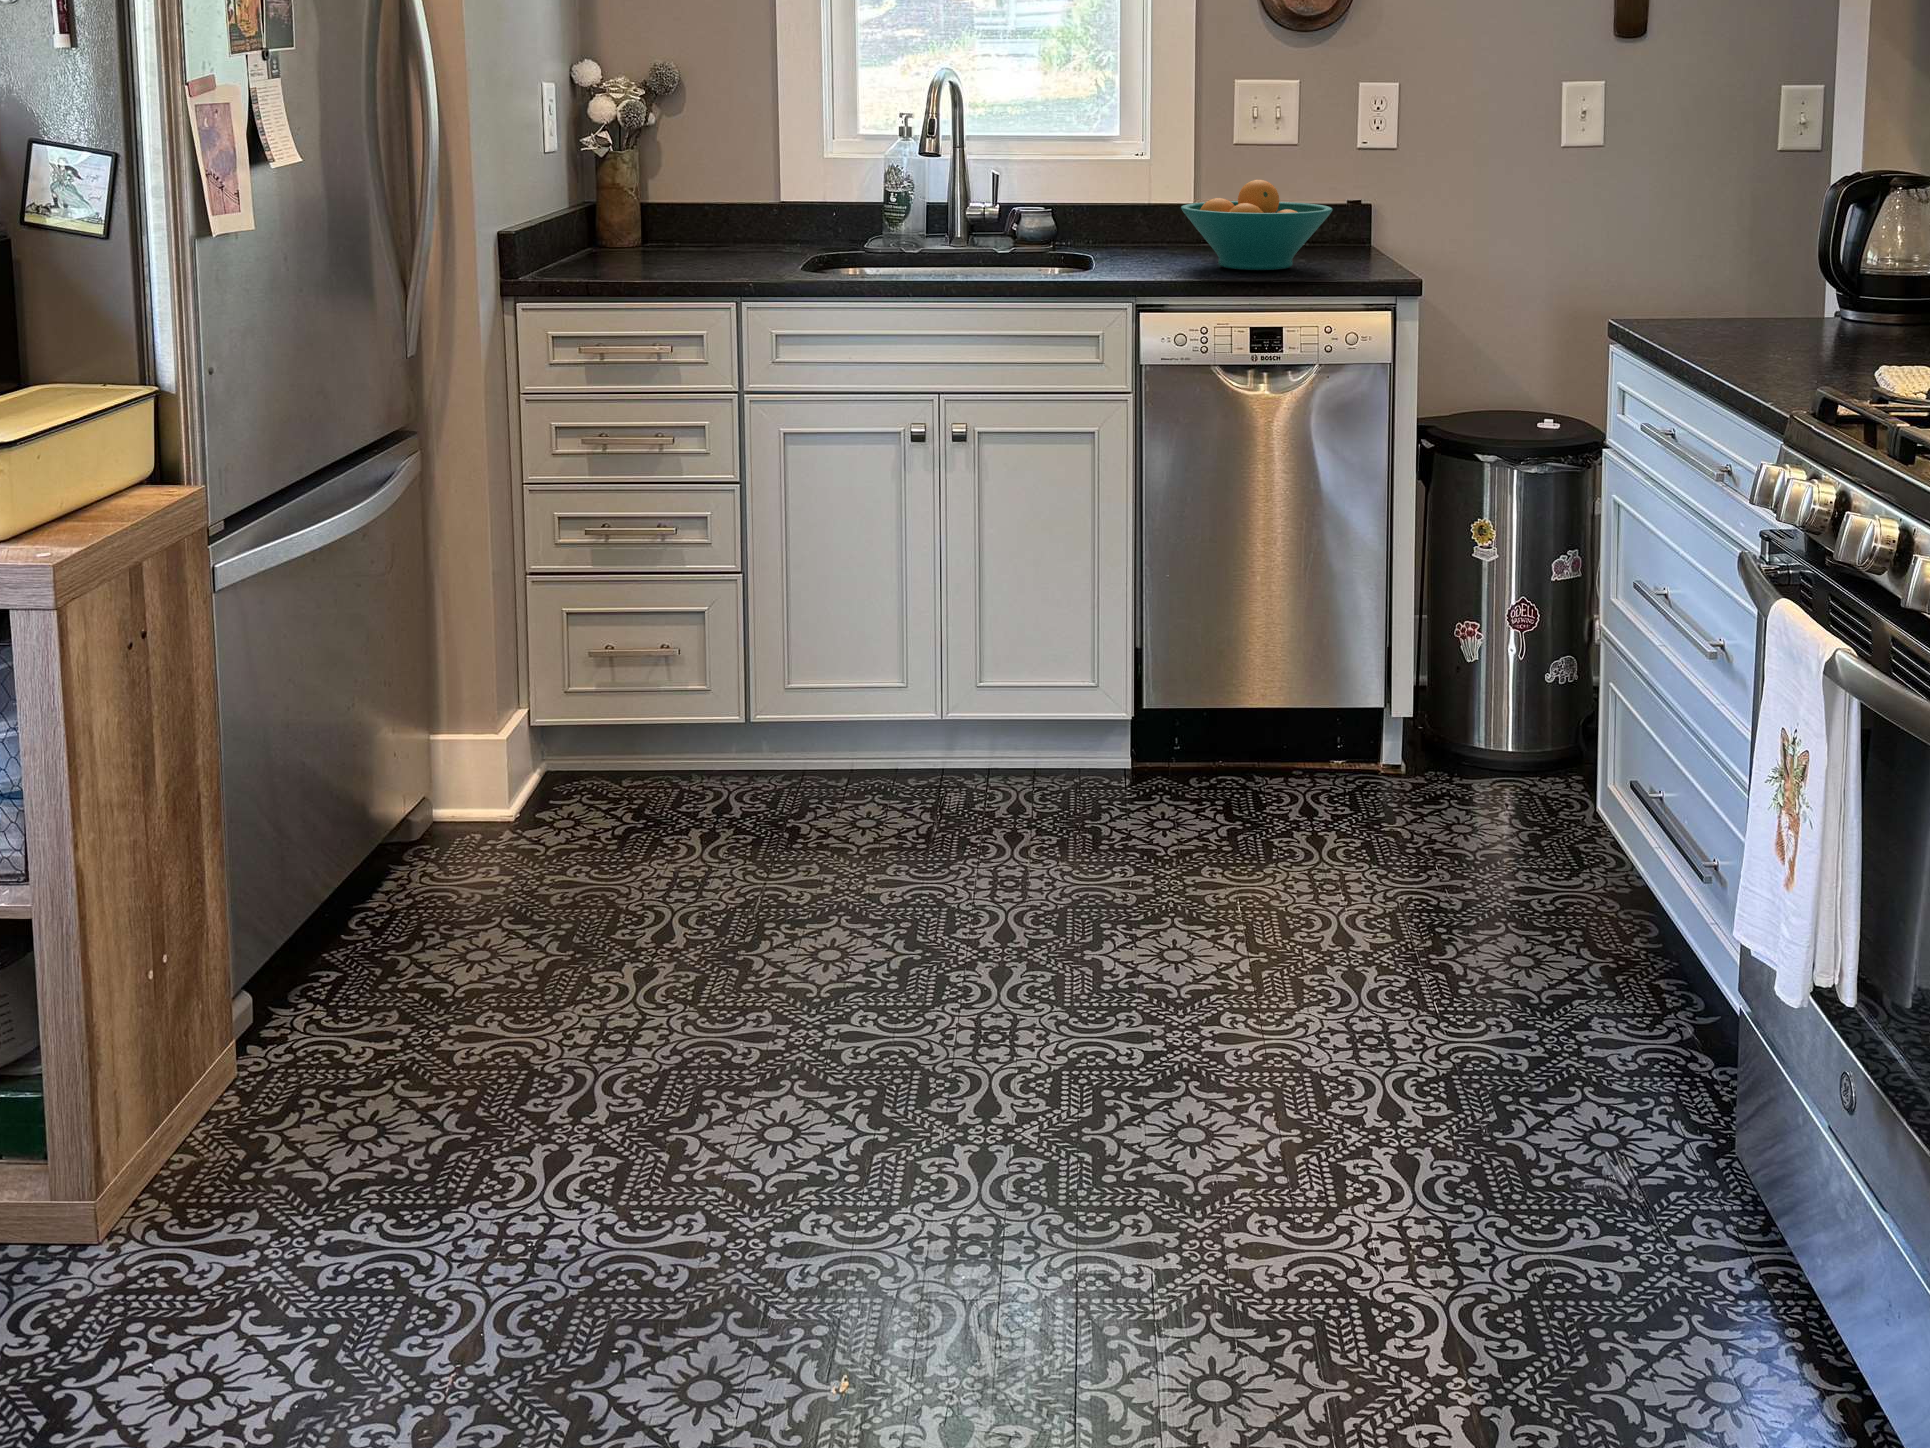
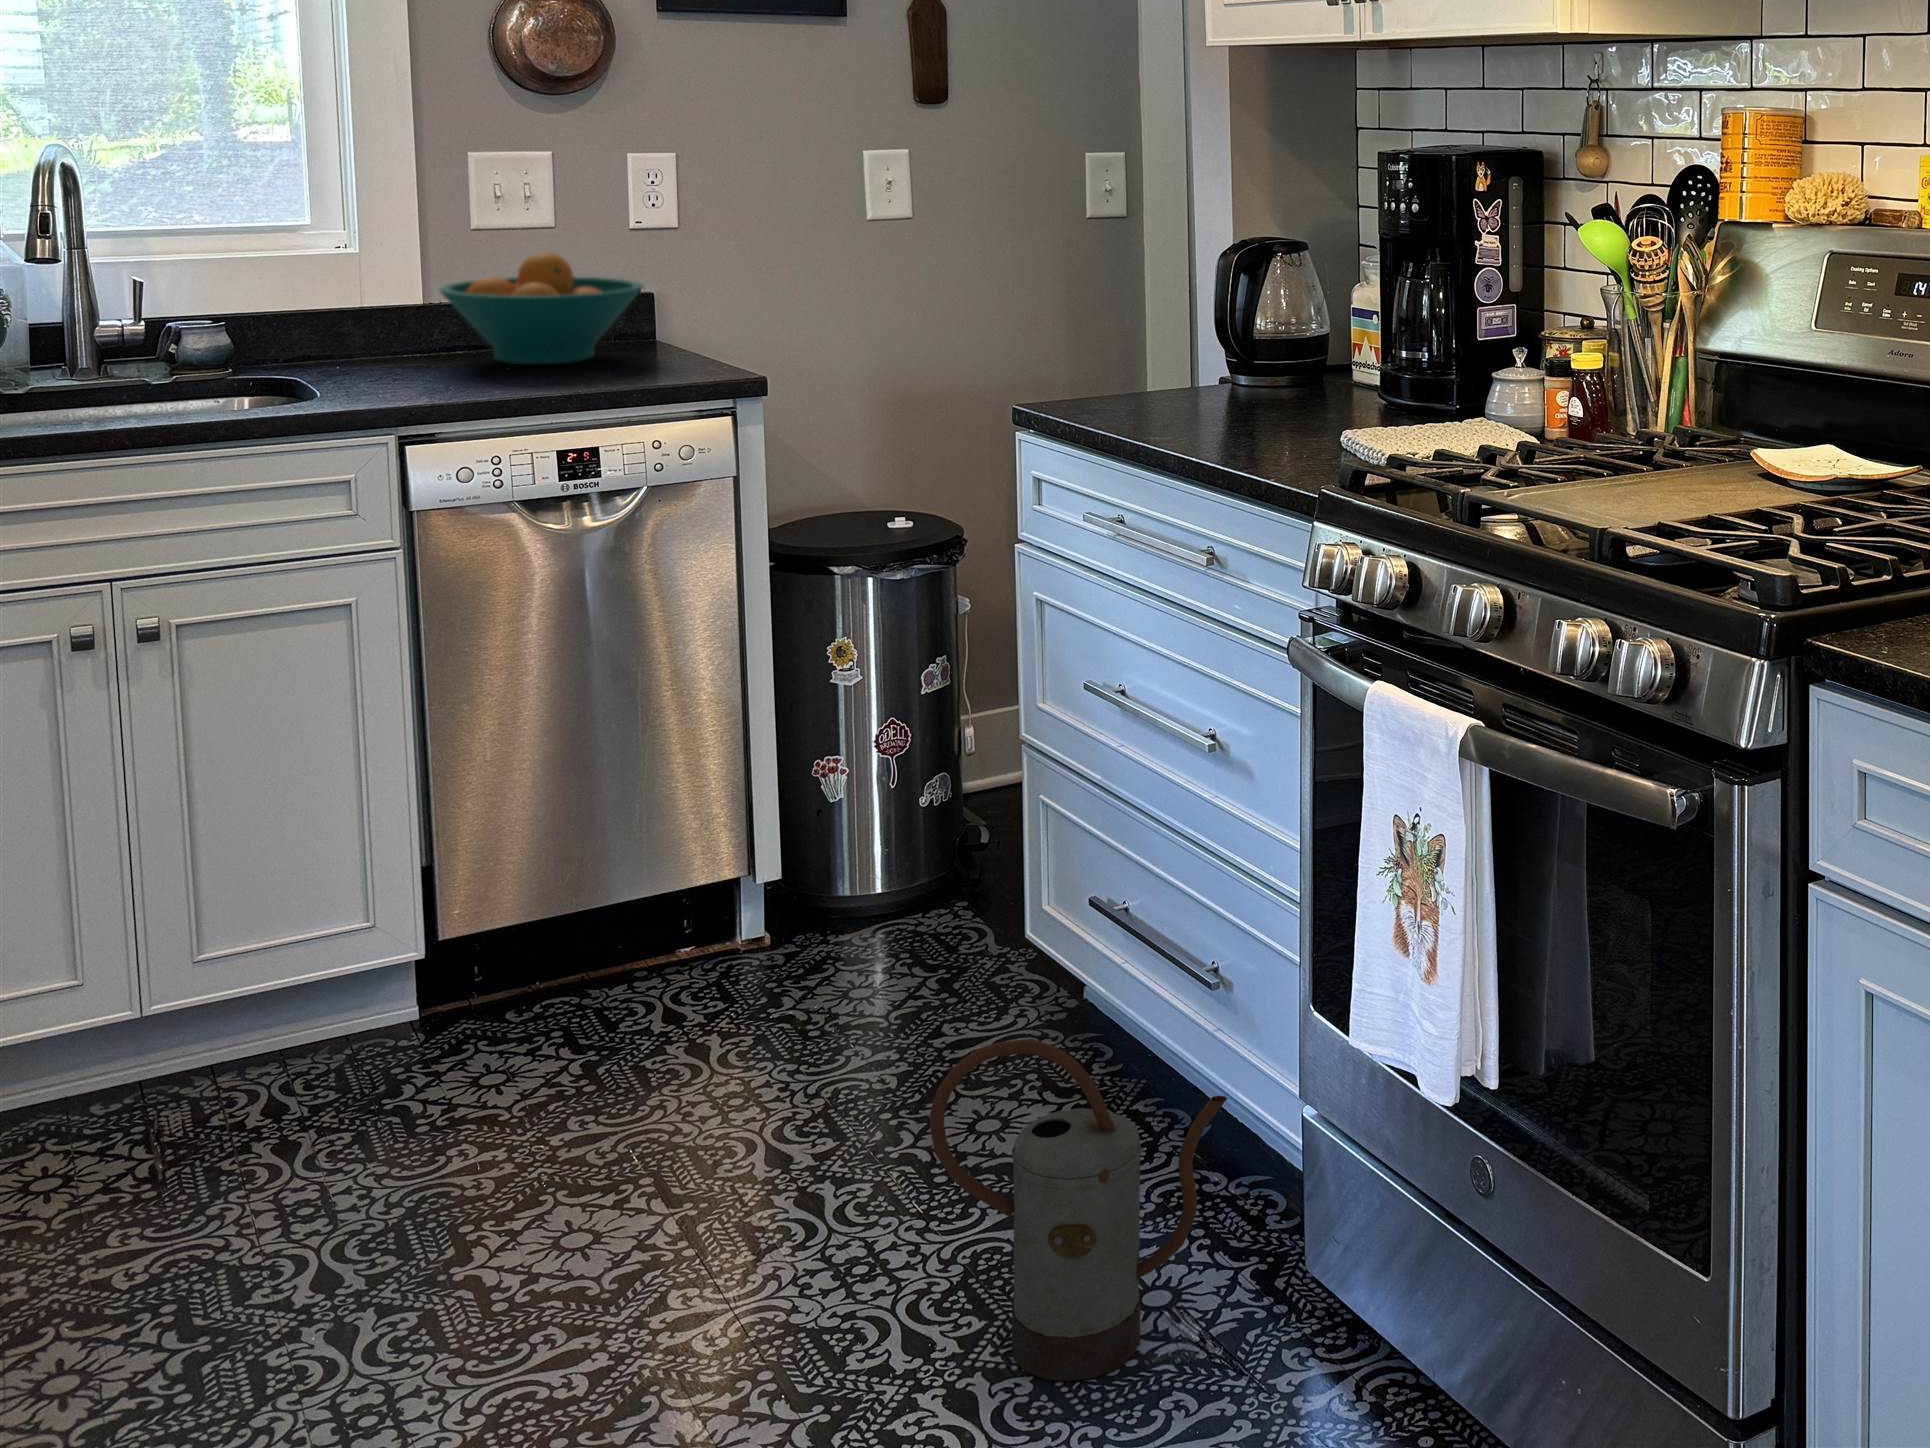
watering can: none [1405,866,1666,1185] -> present [930,1039,1227,1381]

